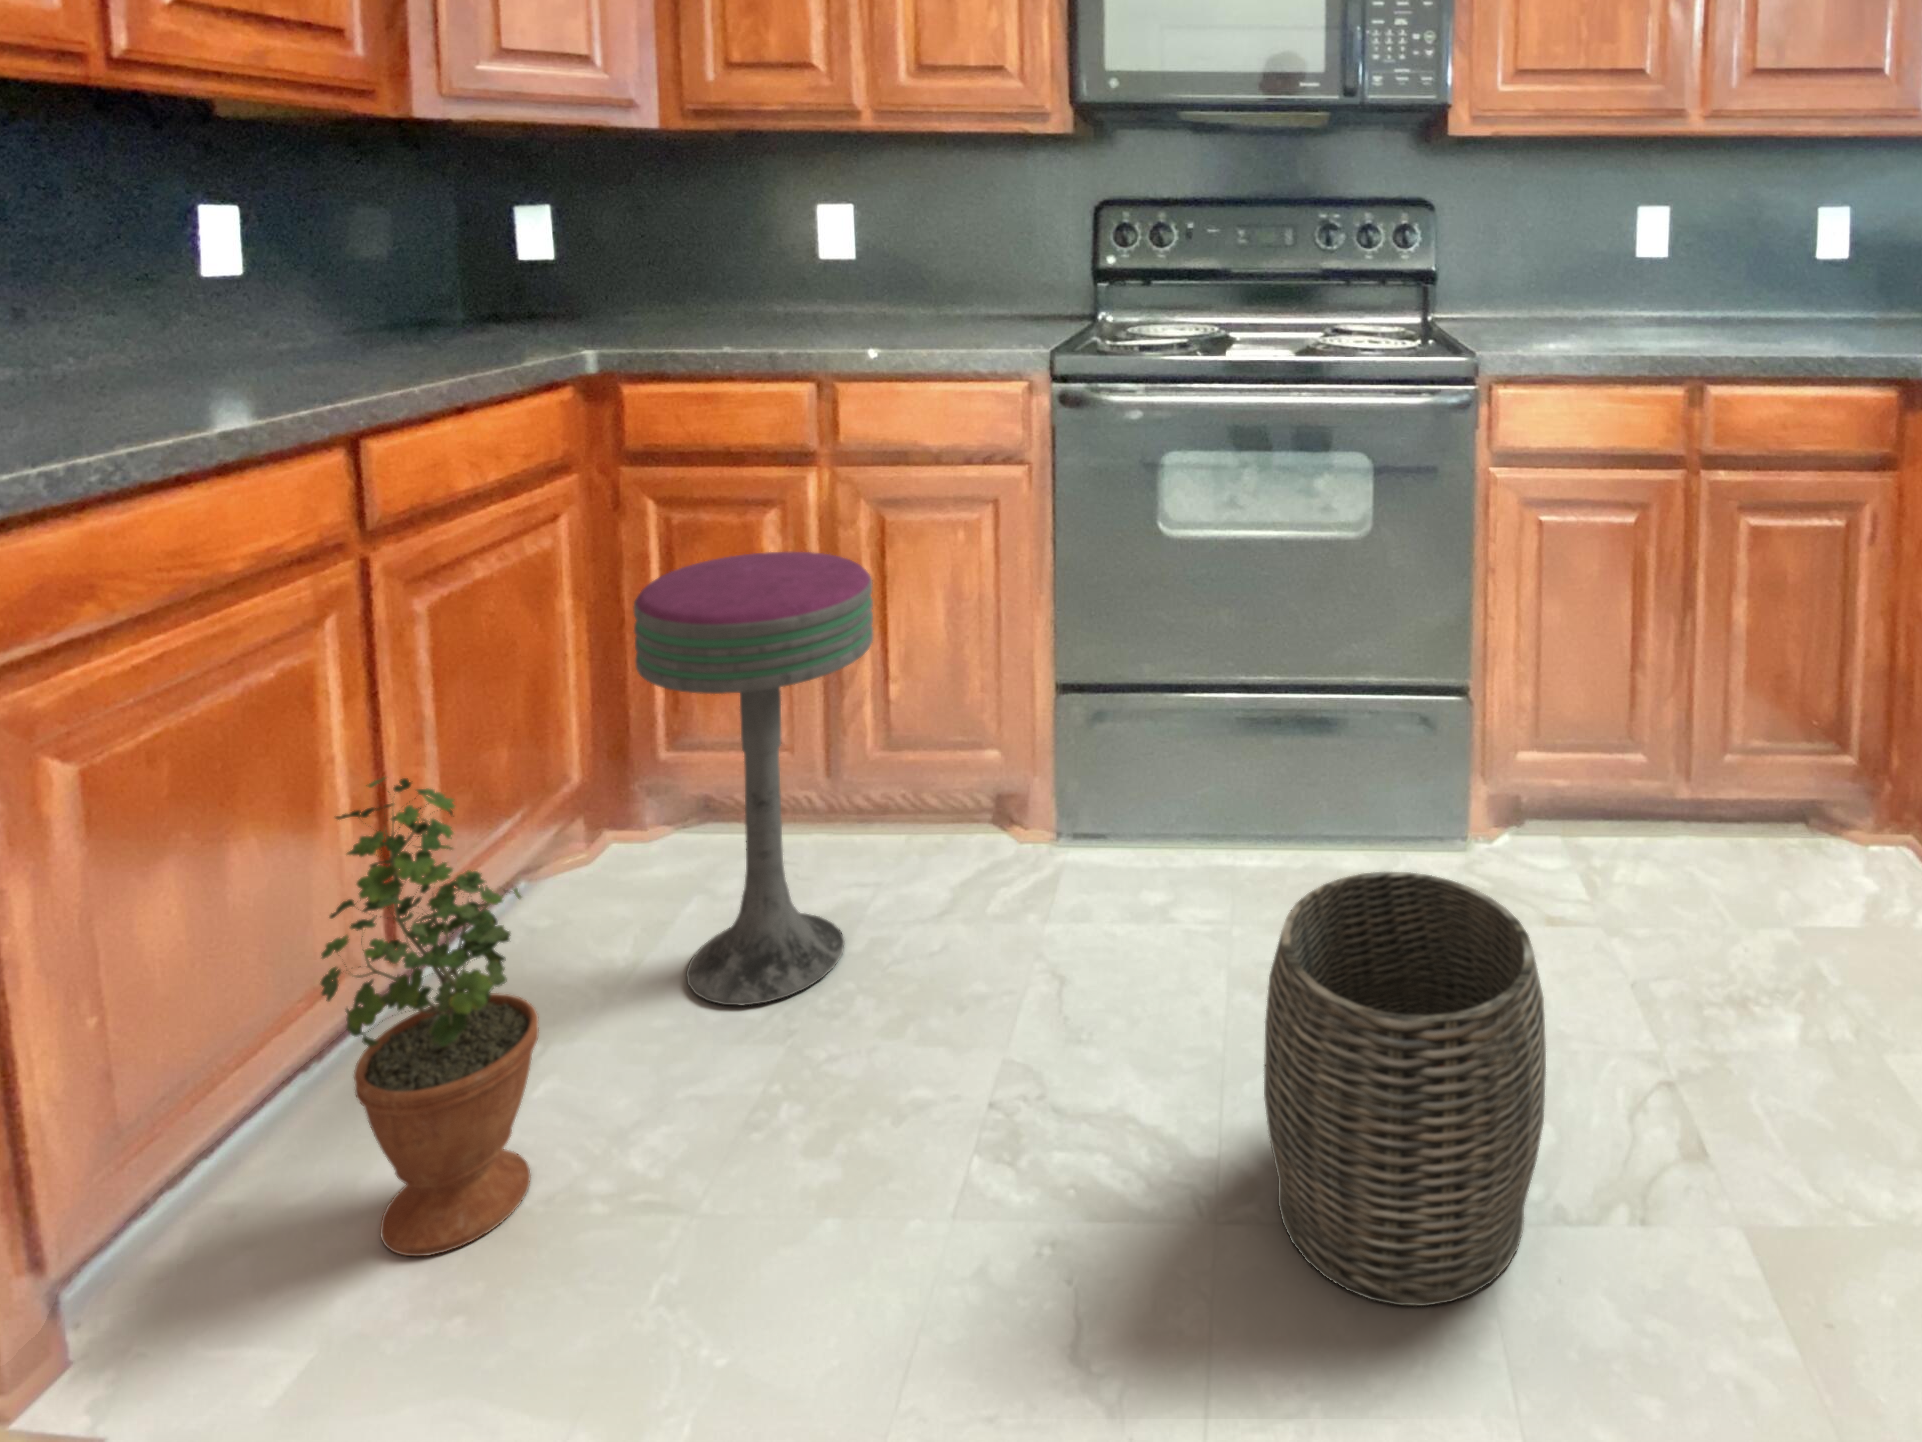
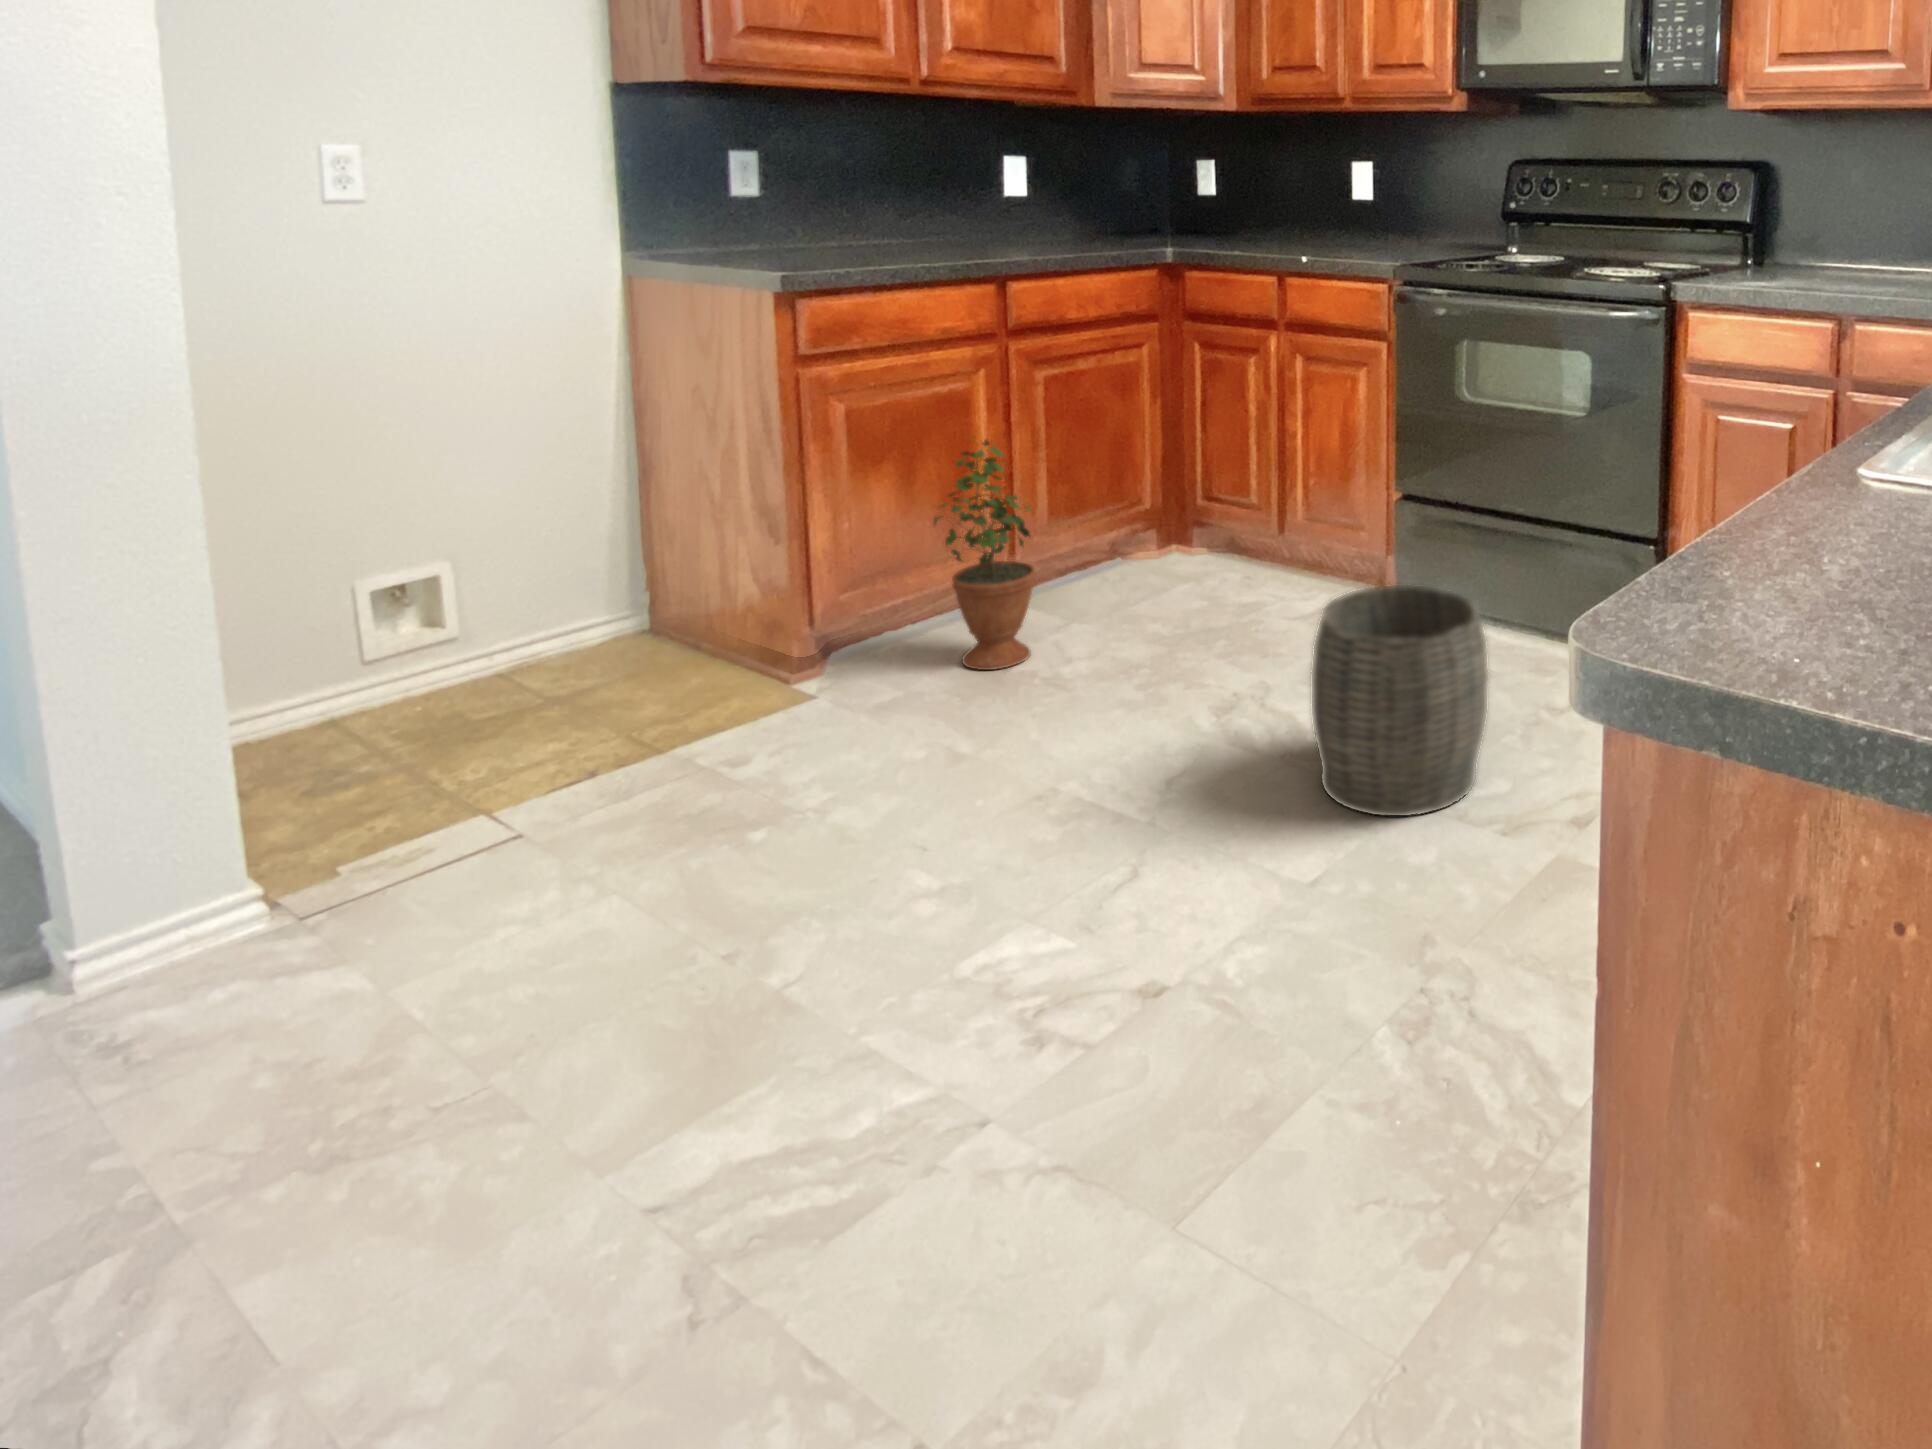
bar stool: present [634,552,873,1005] -> none [1124,370,1259,625]

